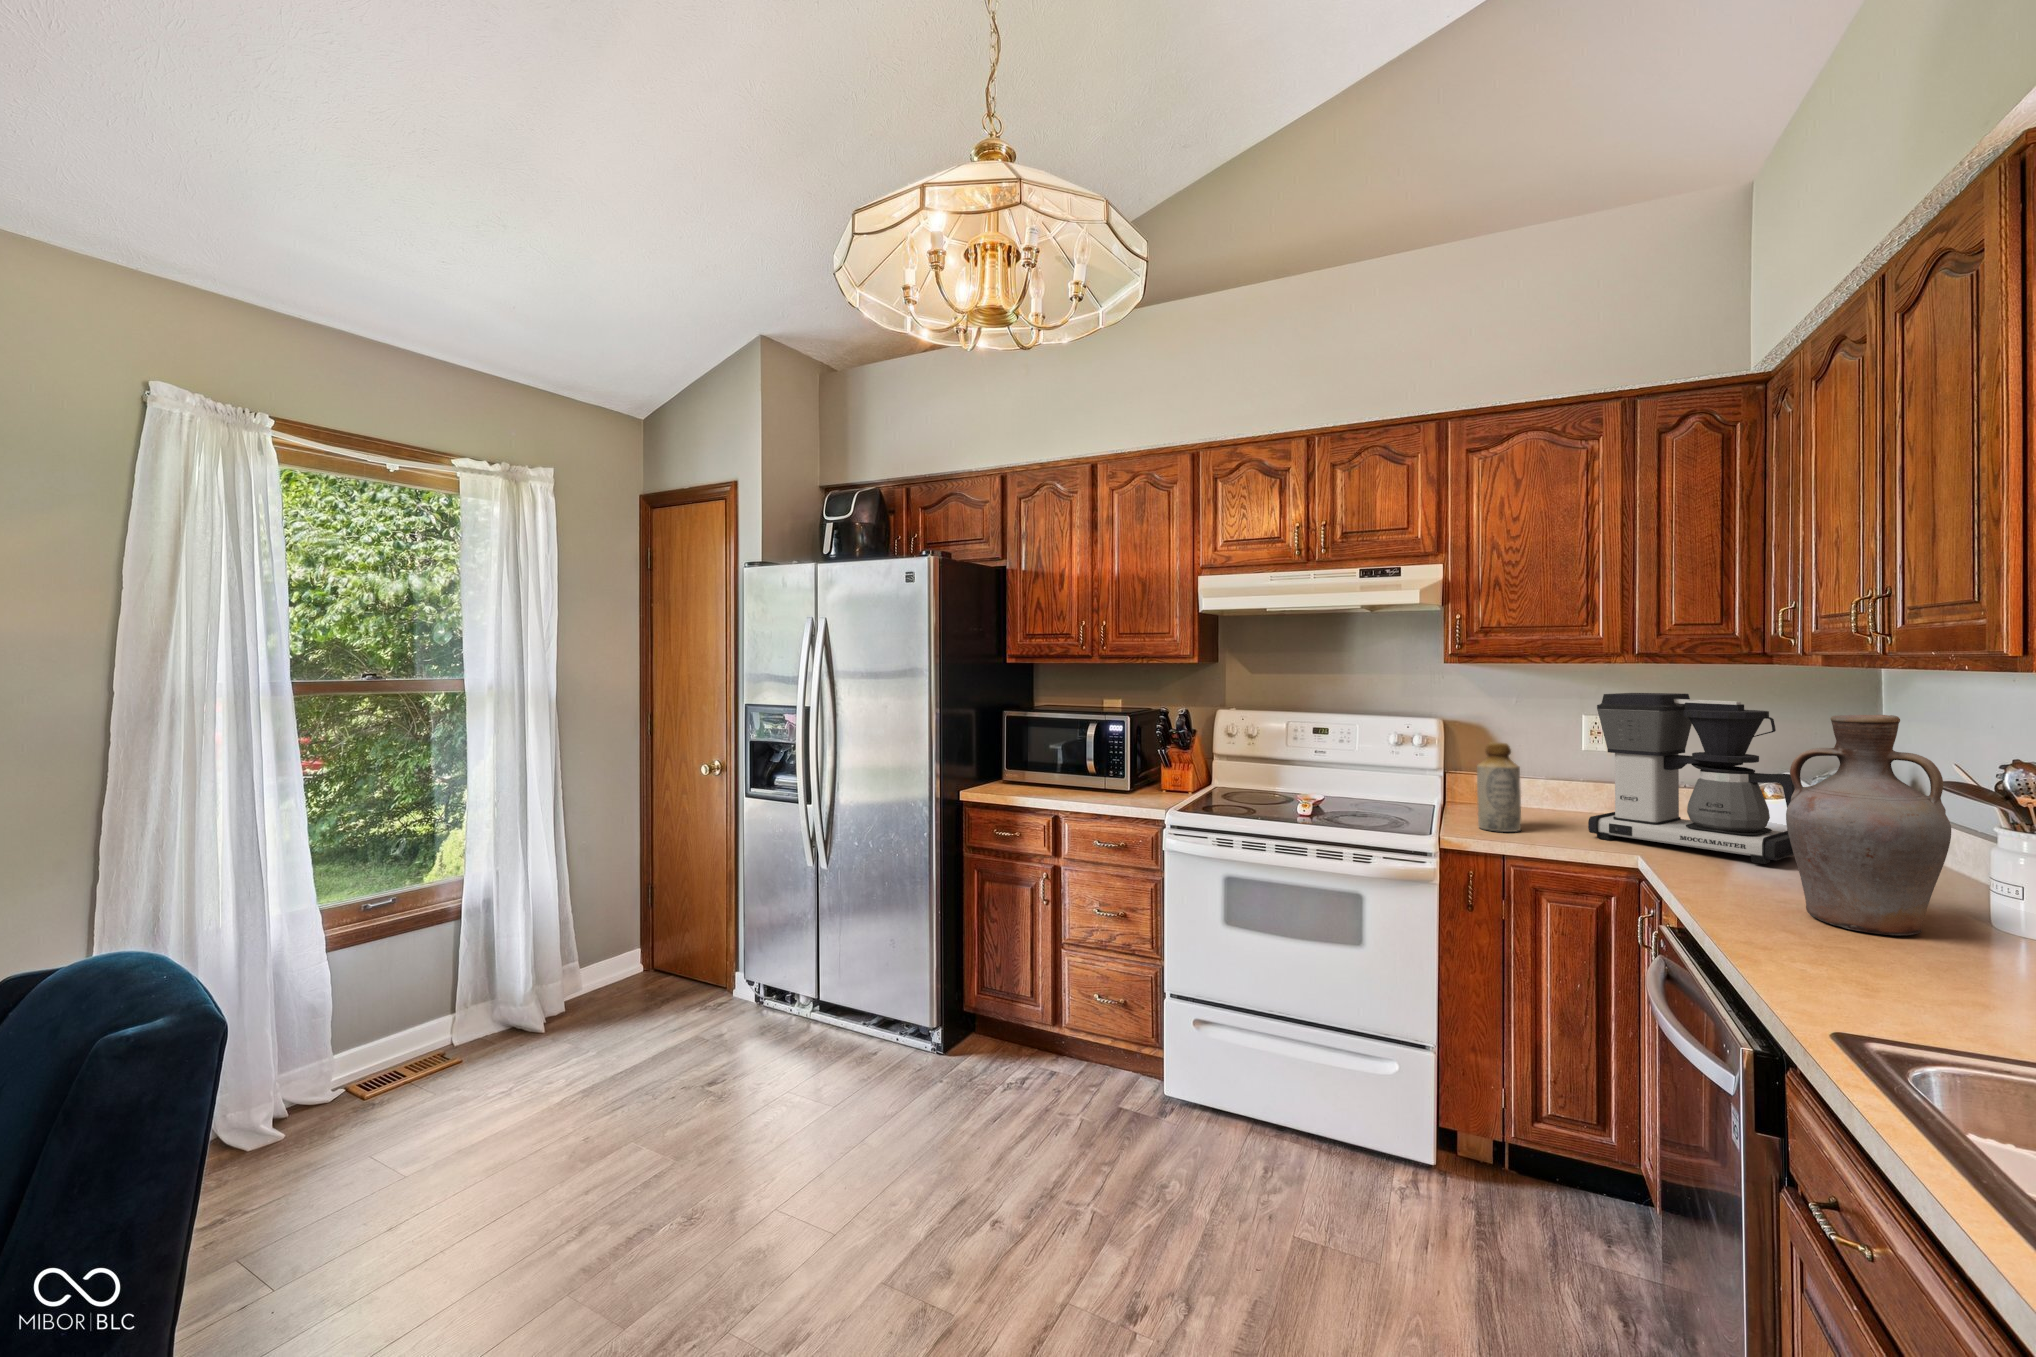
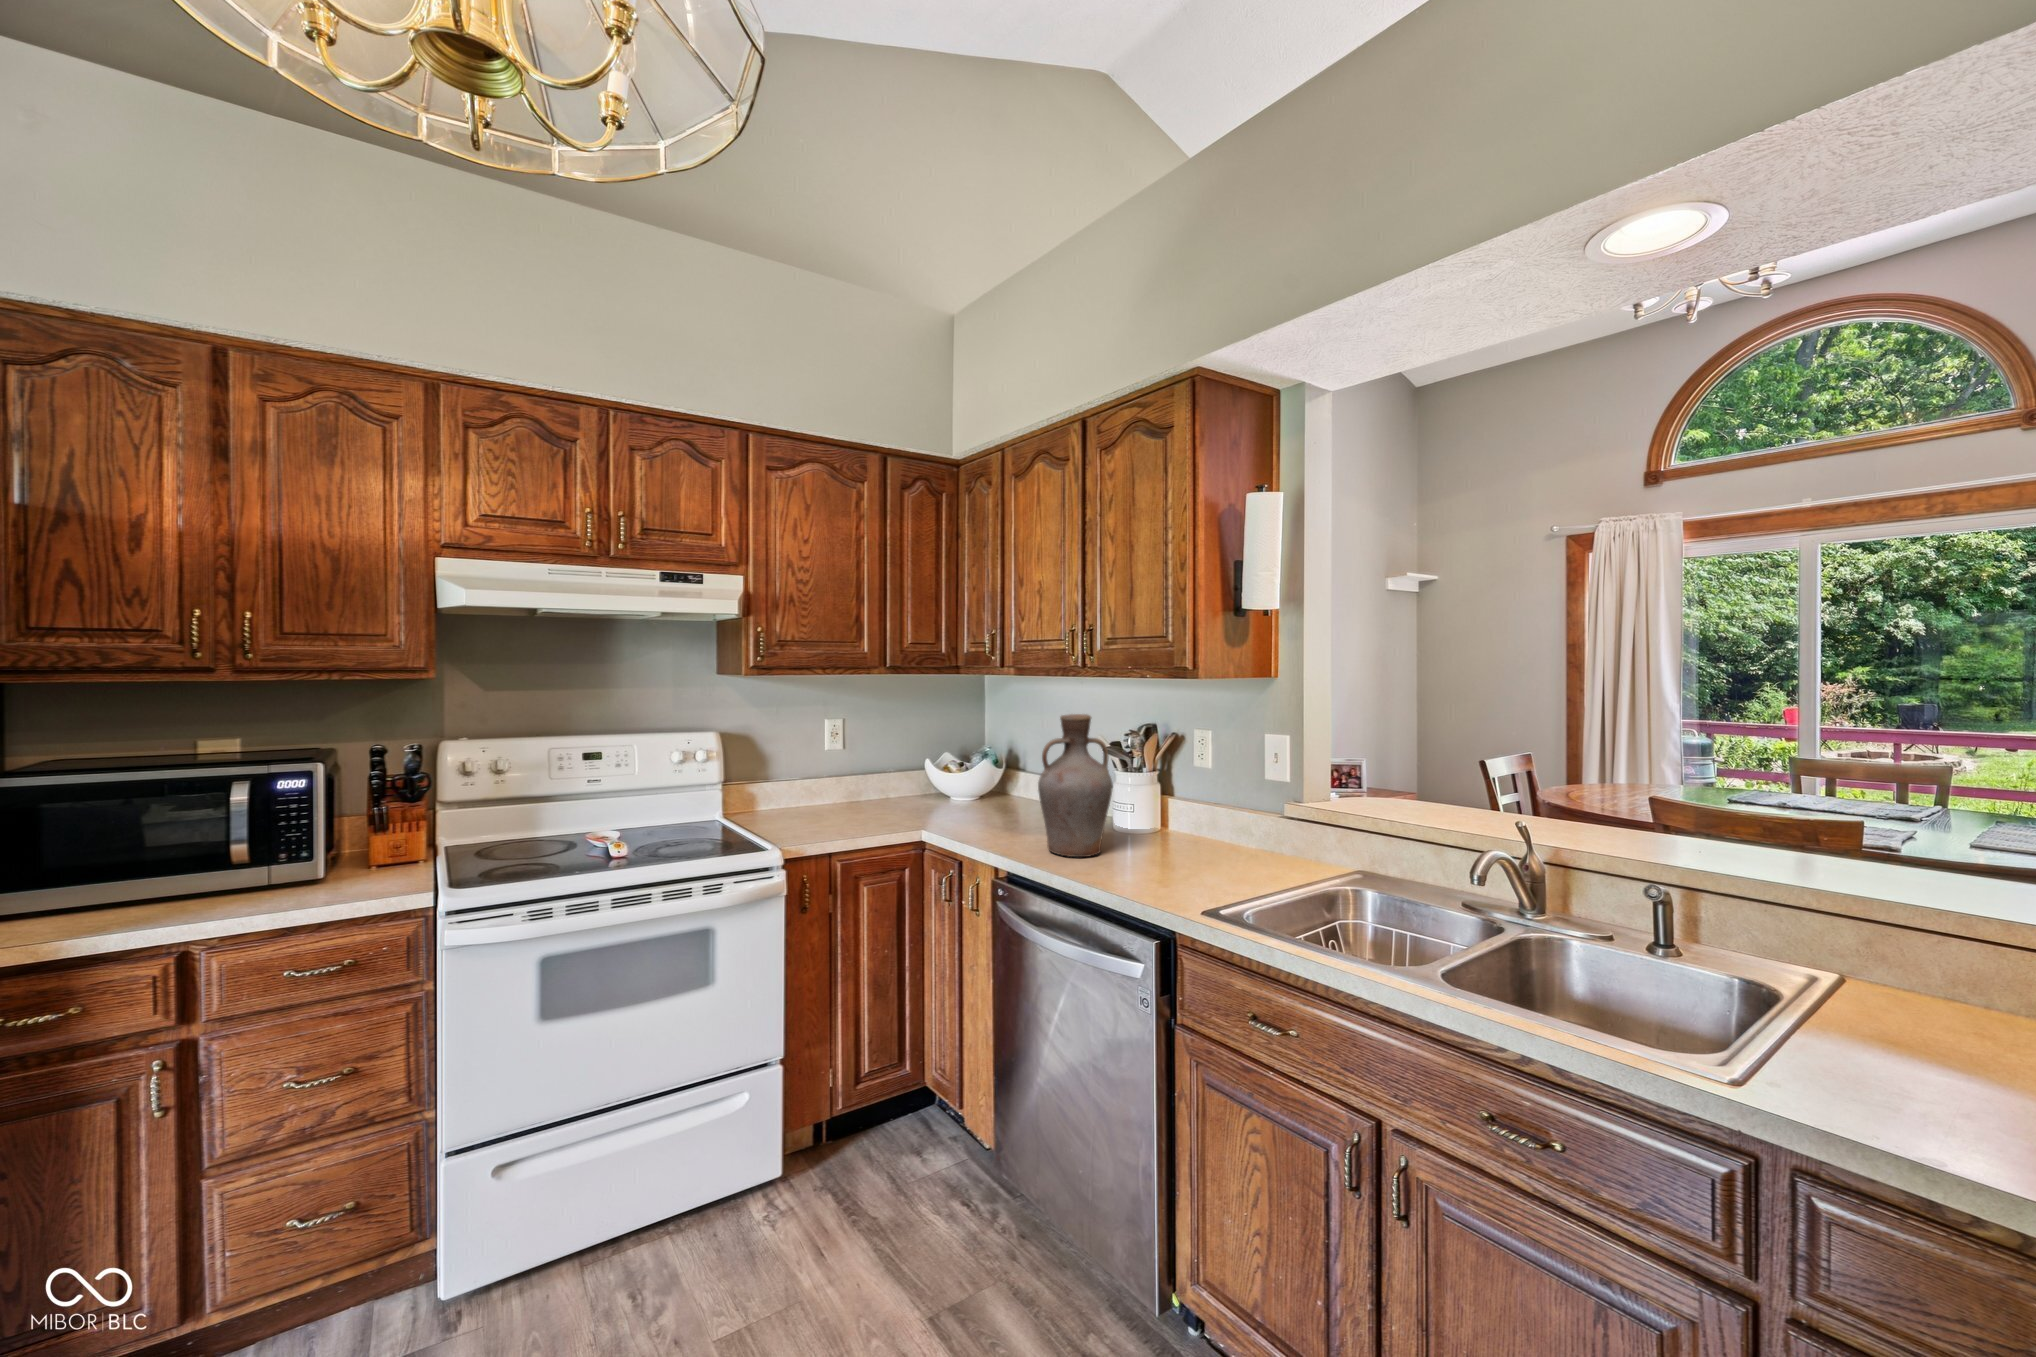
coffee maker: present [1588,693,1795,864] -> none [871,699,992,825]
bottle: present [1477,743,1521,832] -> none [785,751,823,835]

